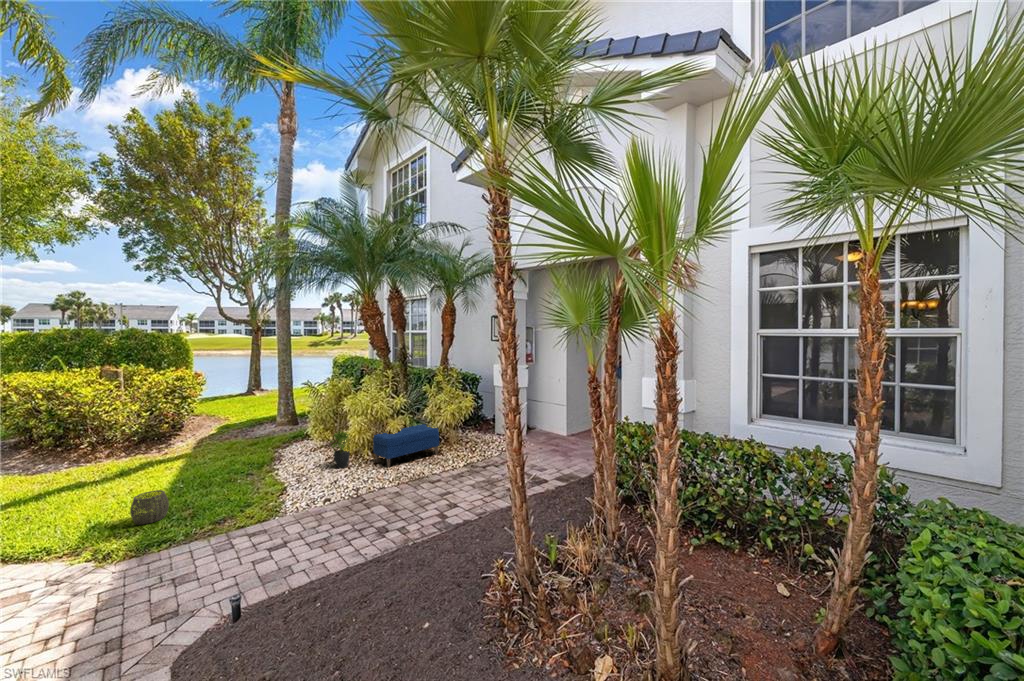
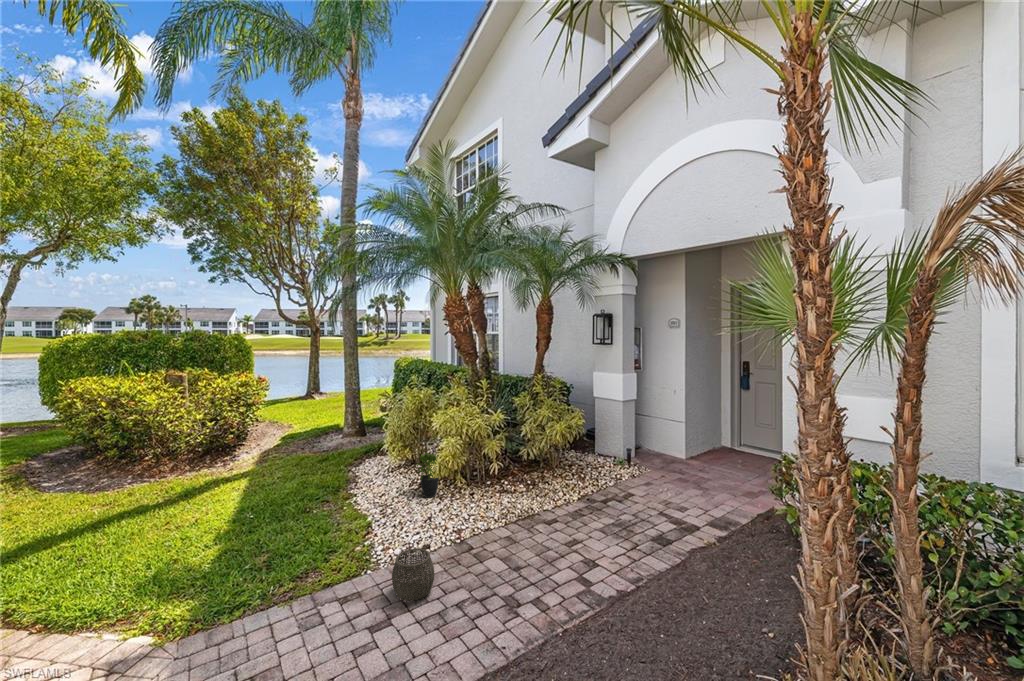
bench: present [373,424,439,468] -> none [465,444,541,499]
woven basket: present [130,490,169,524] -> present [392,548,435,601]

